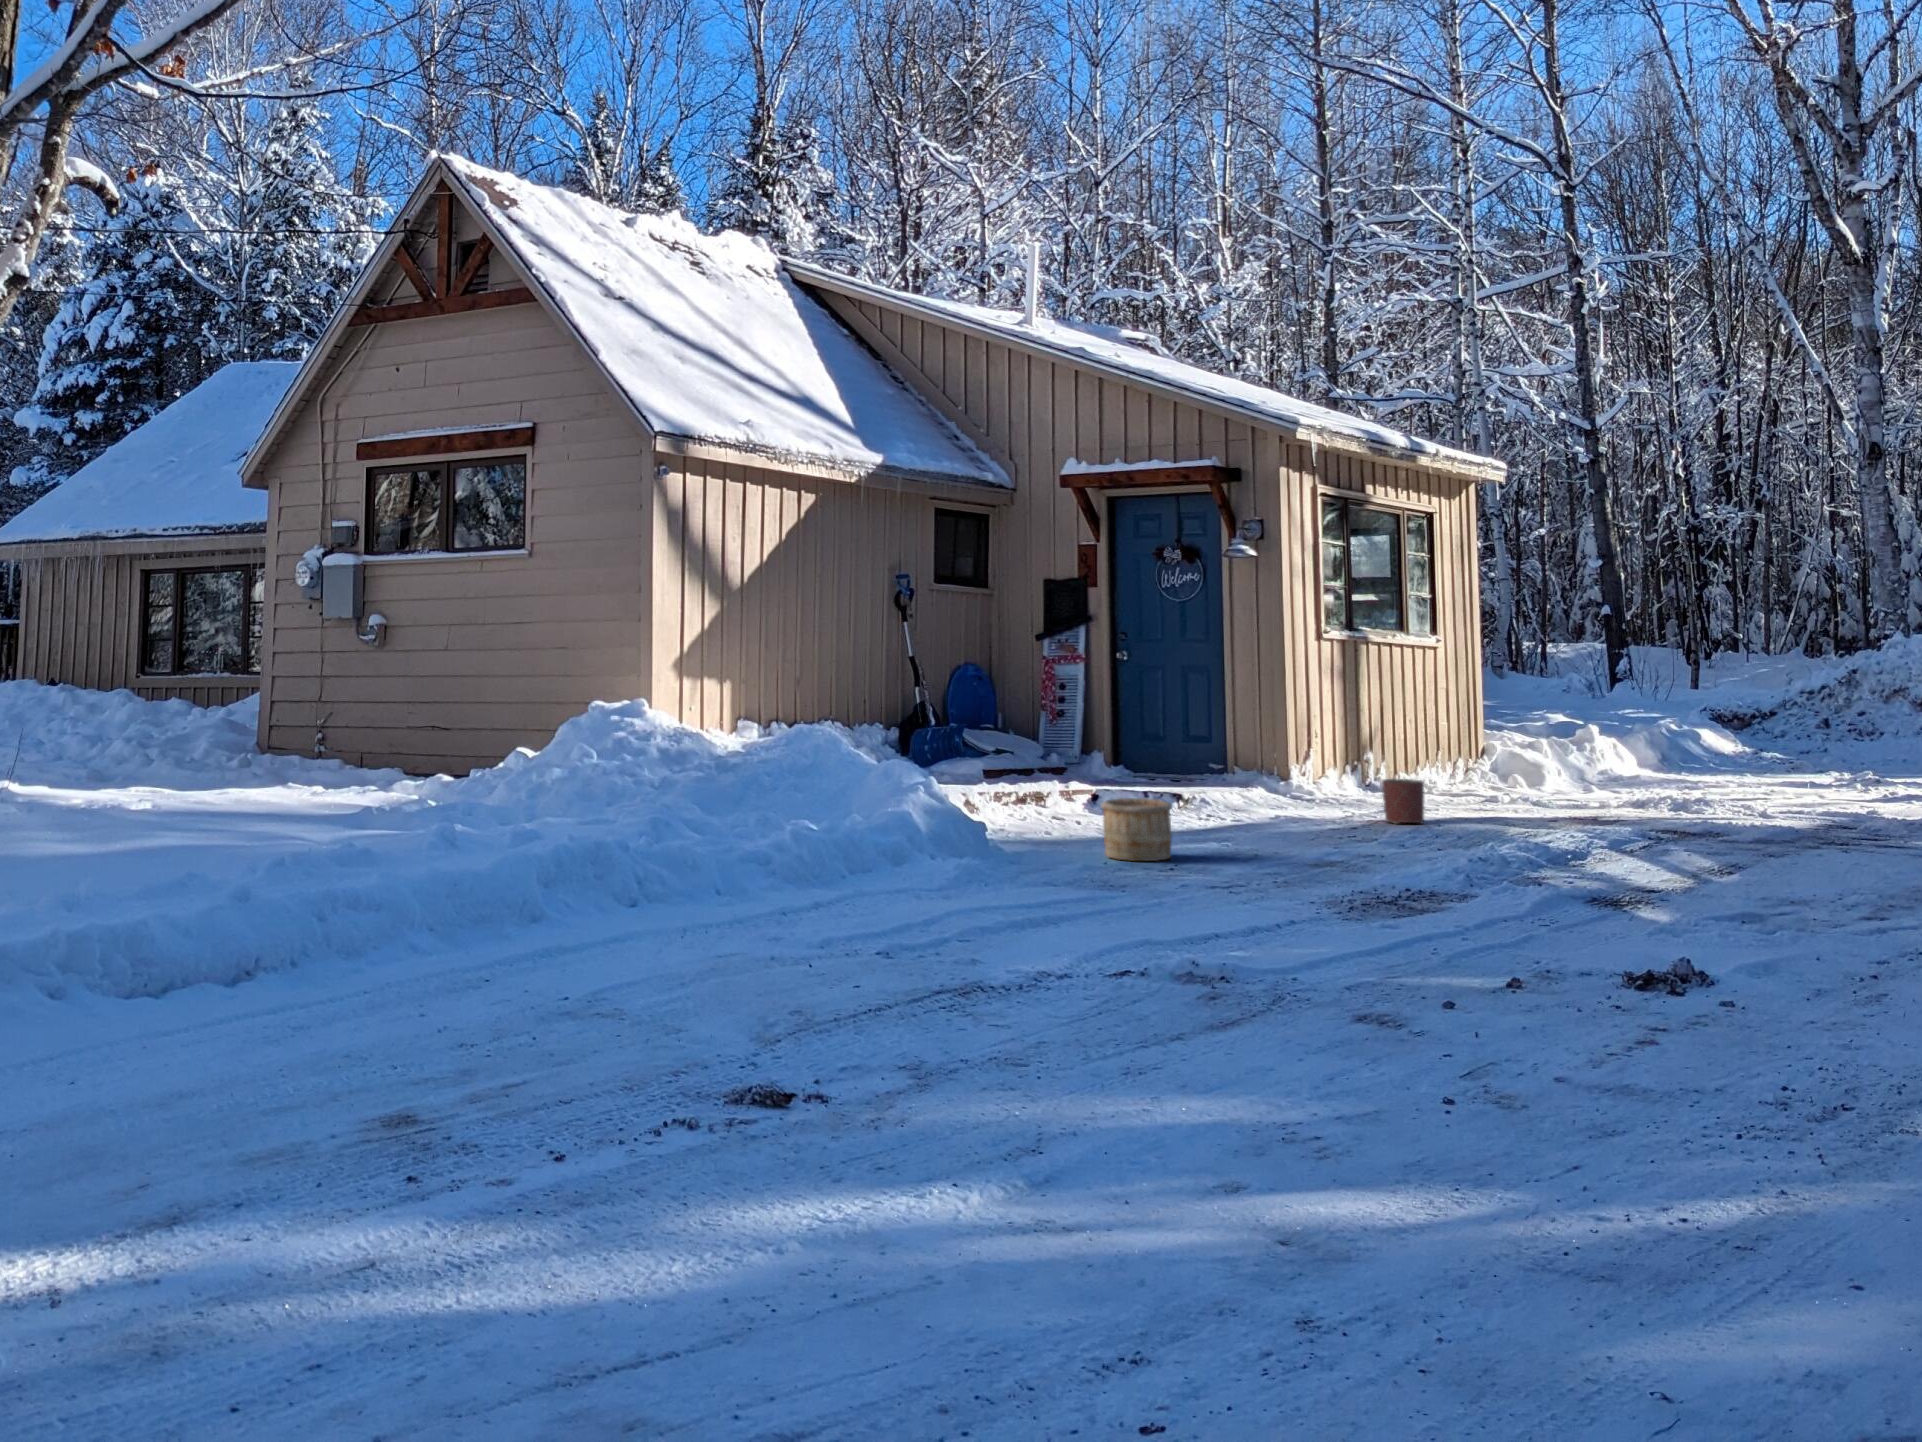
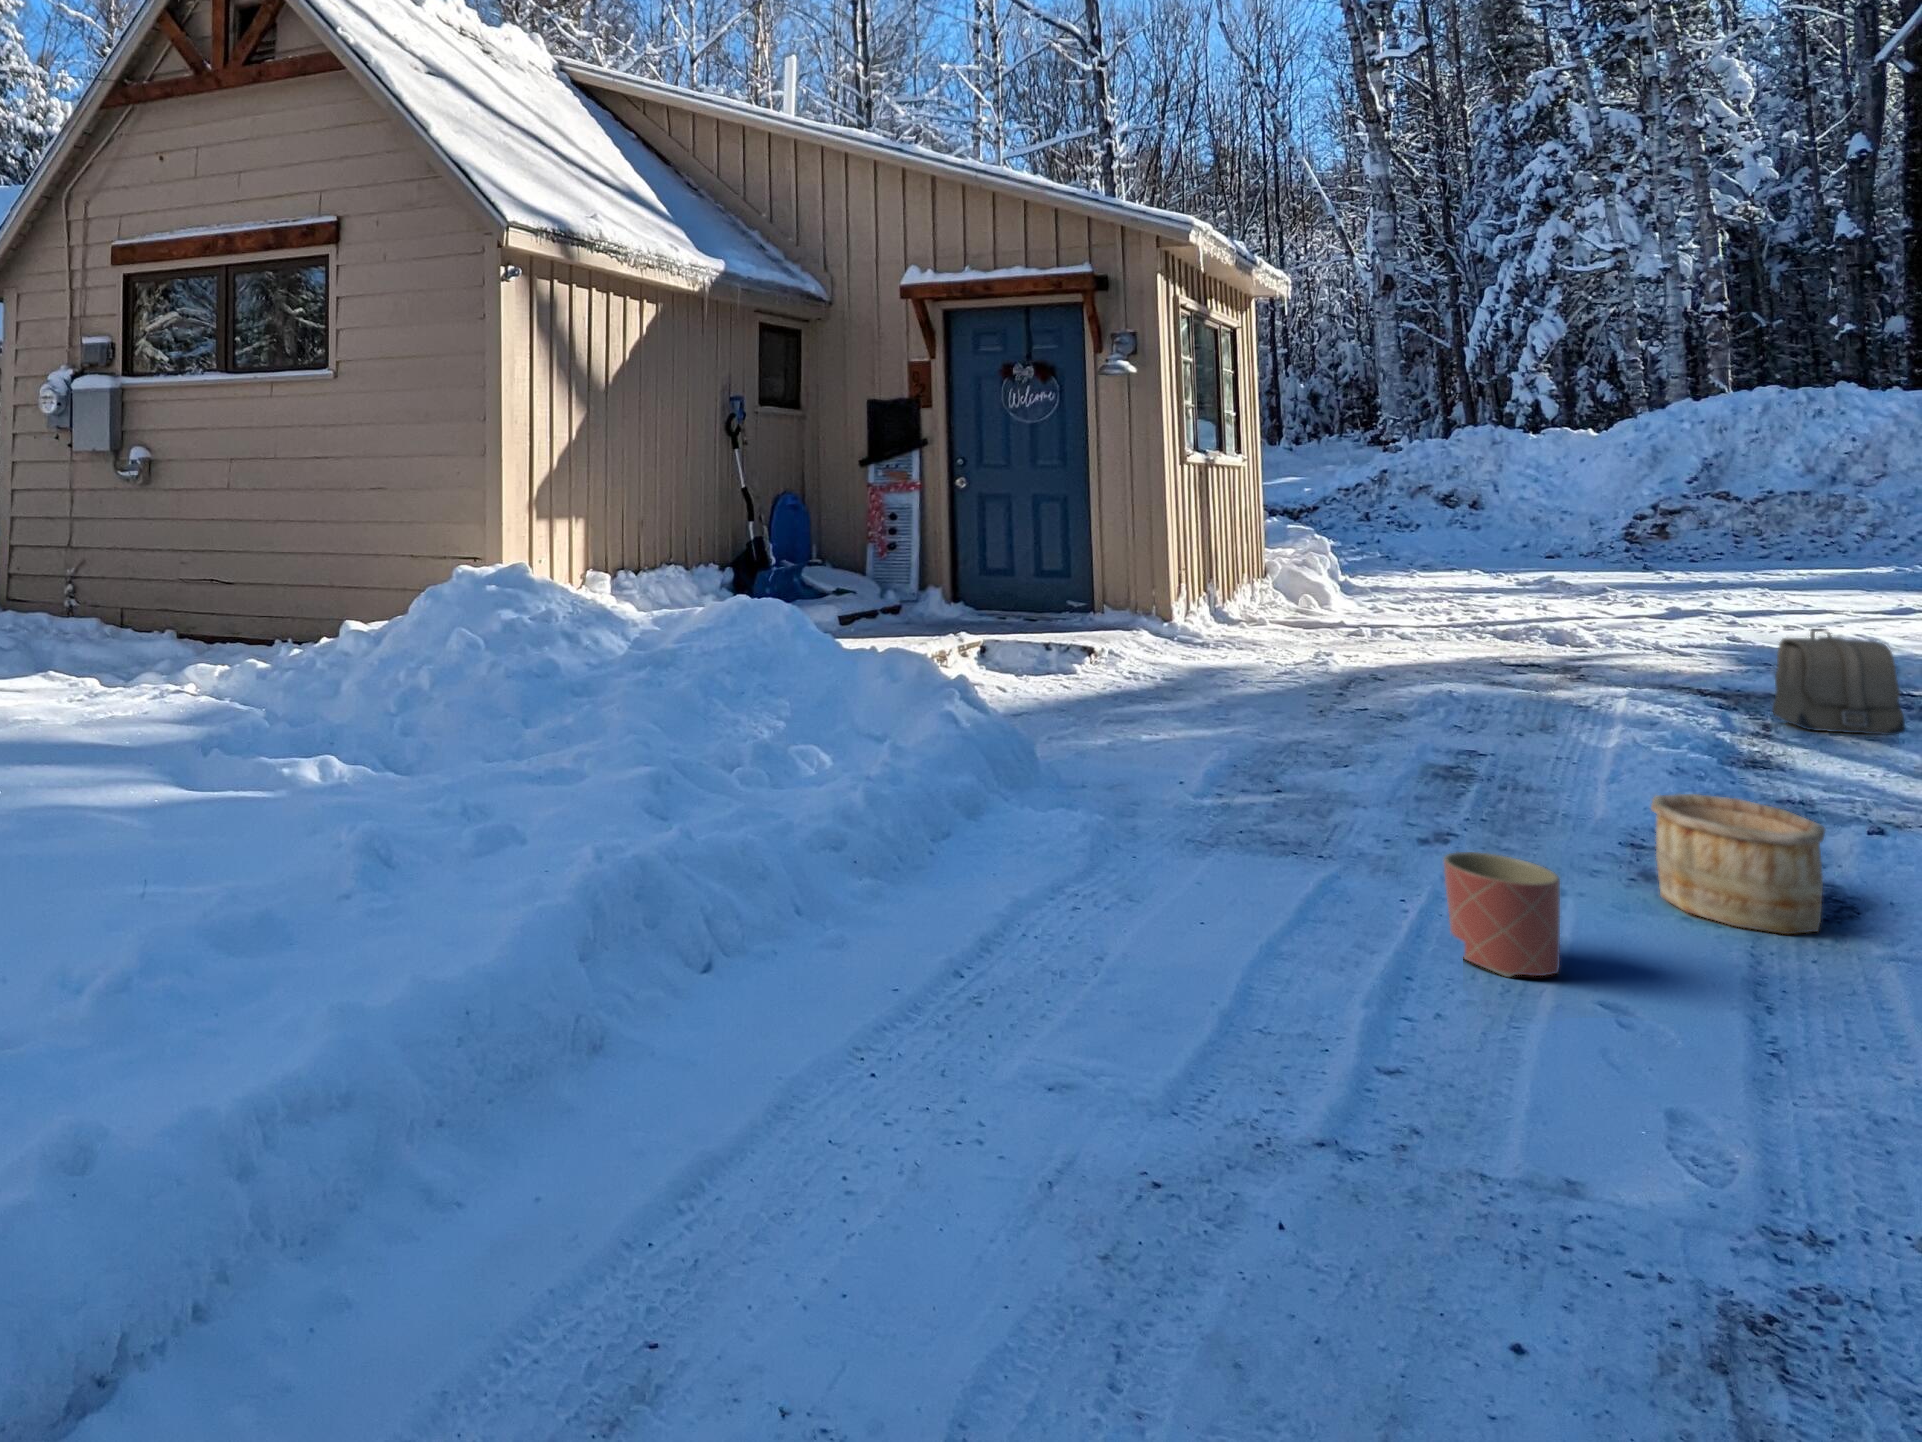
backpack: none [1500,748,1567,823] -> present [1772,629,1905,735]
planter: present [1382,779,1424,824] -> present [1444,852,1560,977]

